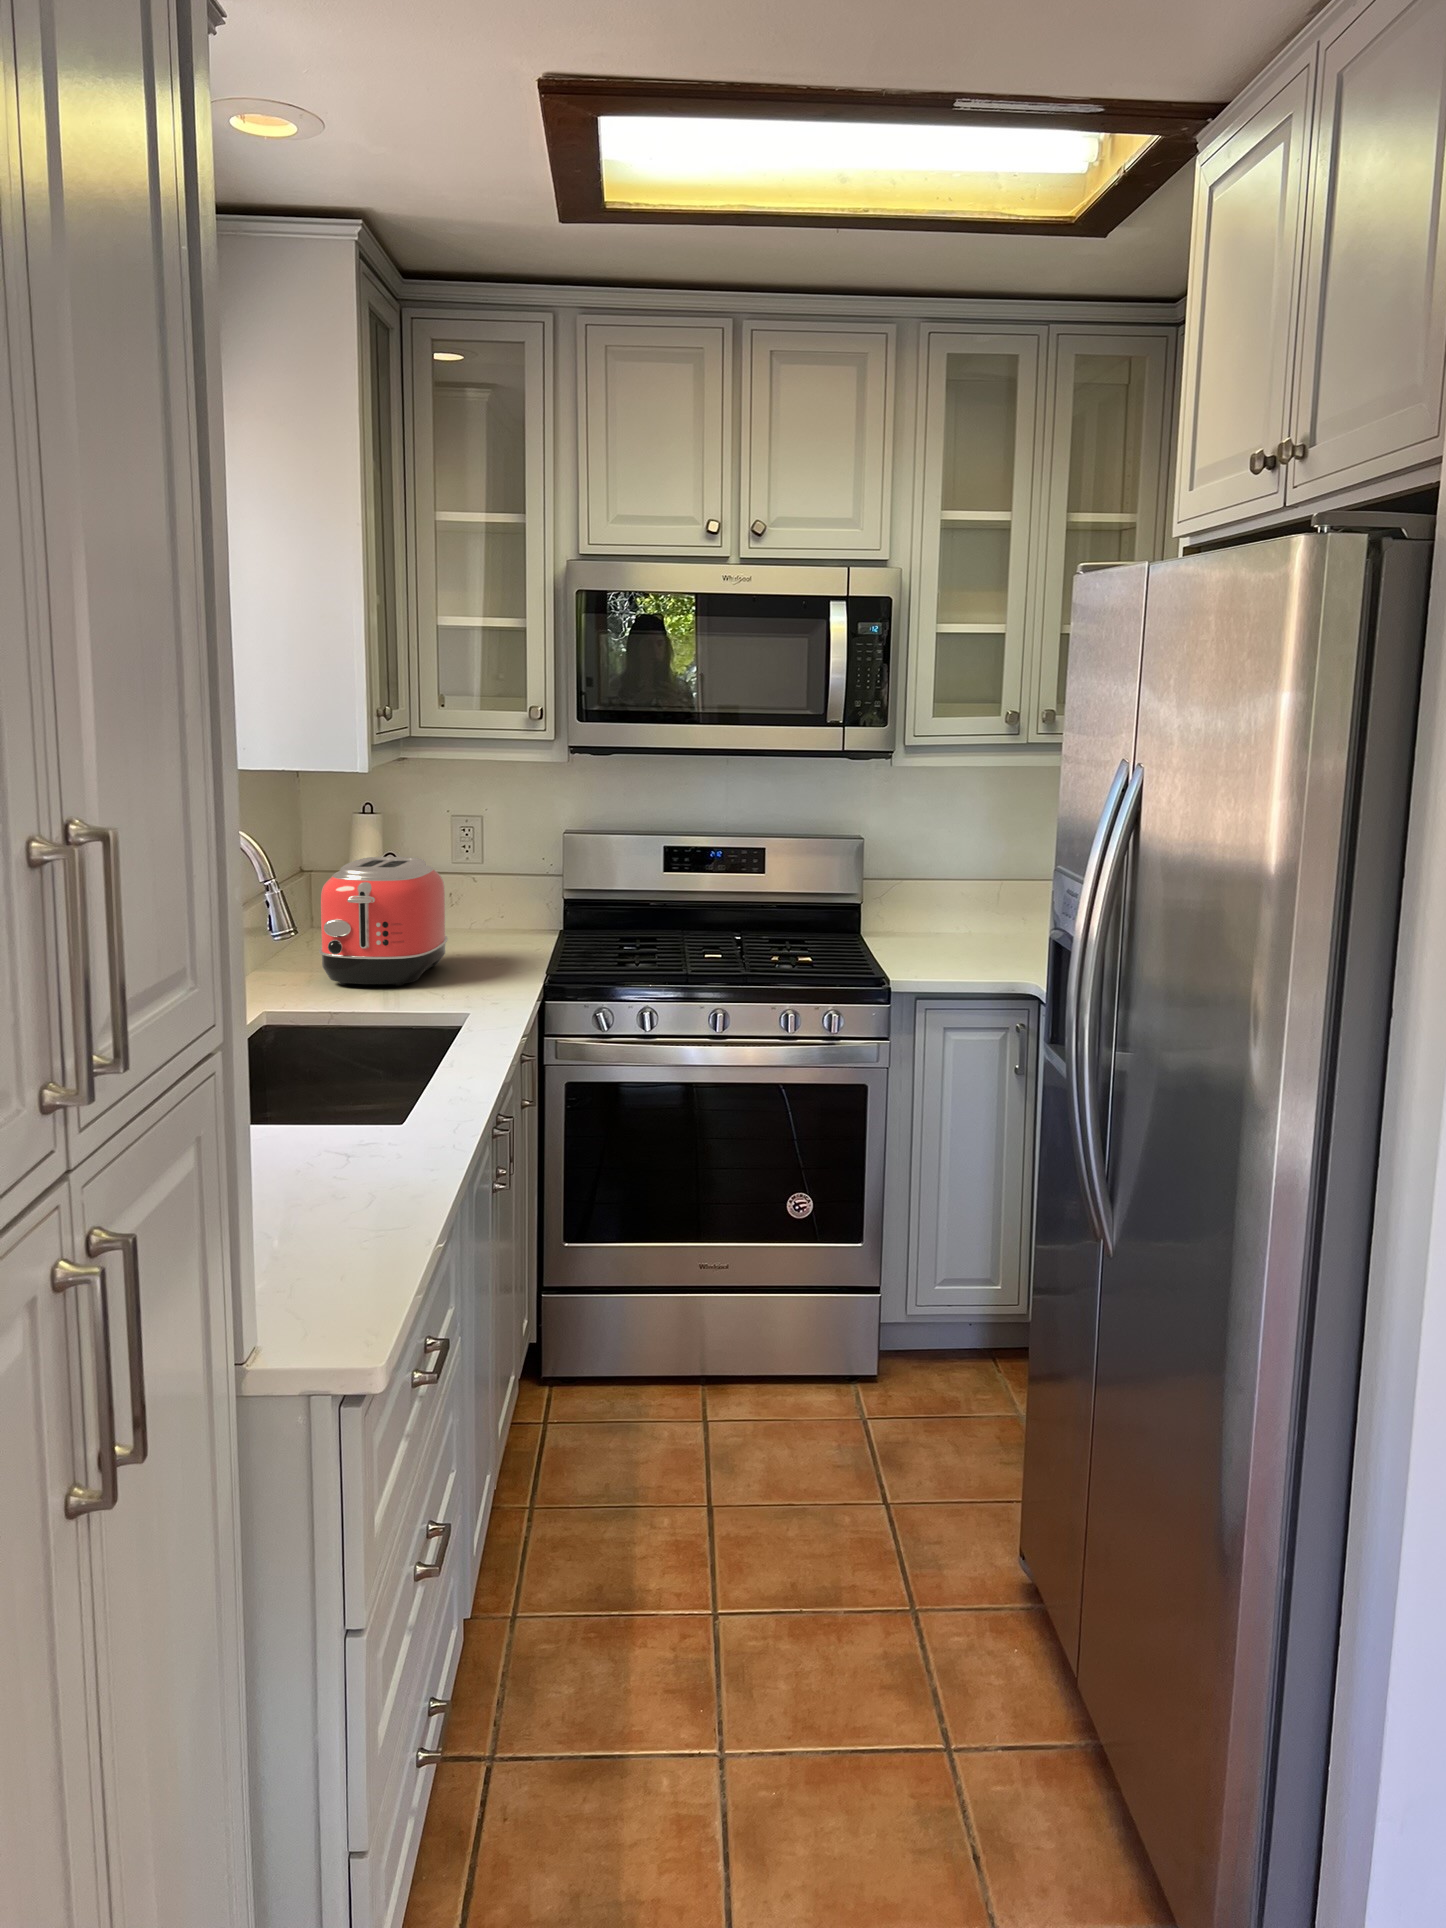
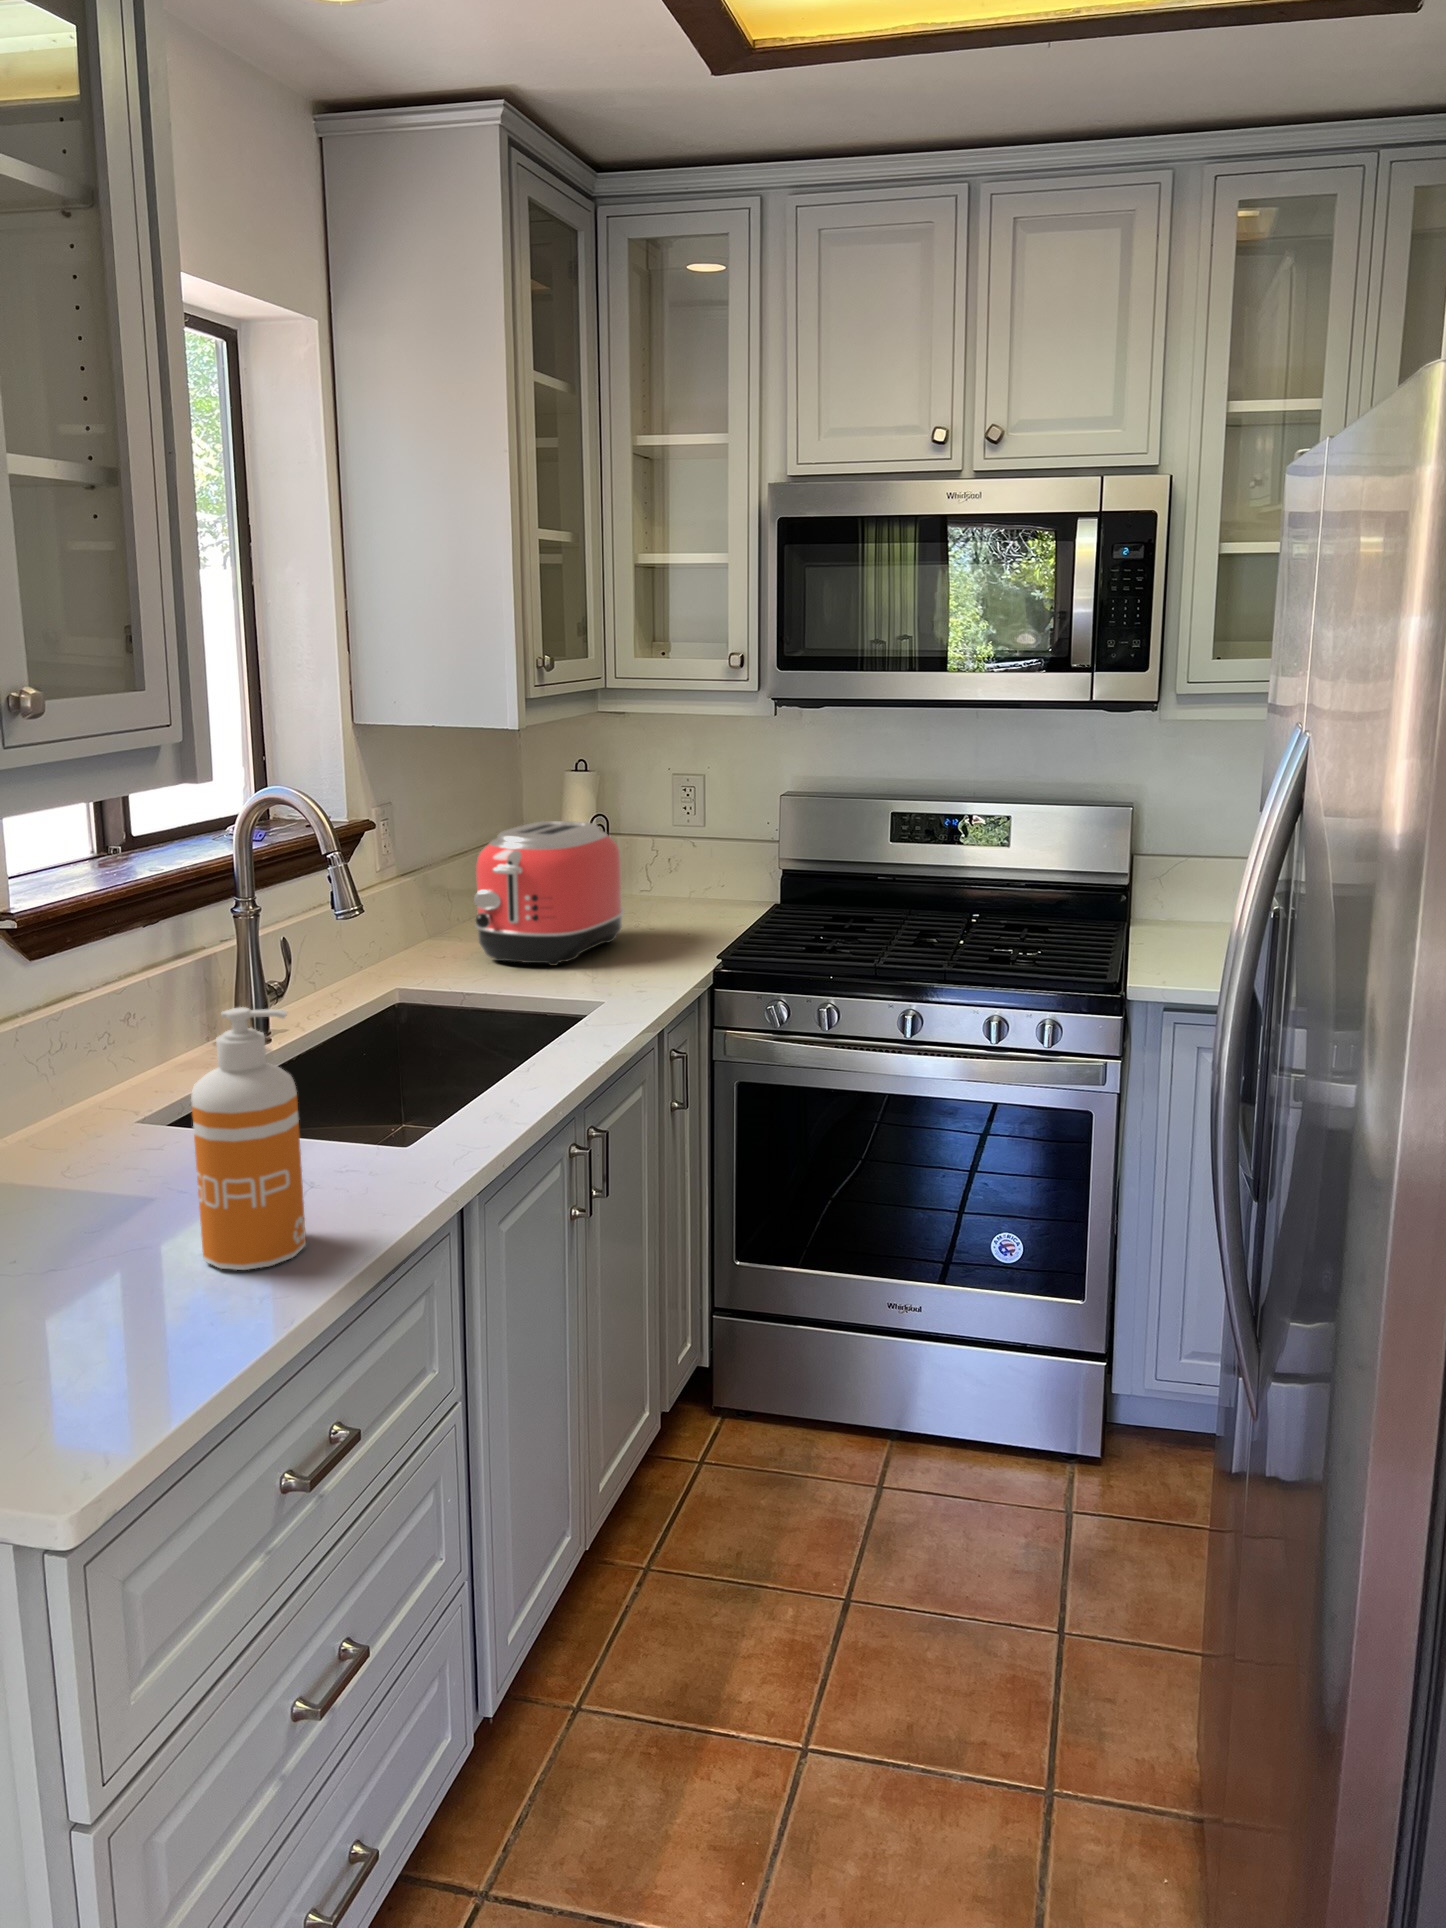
soap dispenser: none [305,993,394,1210] -> present [191,1007,306,1270]

